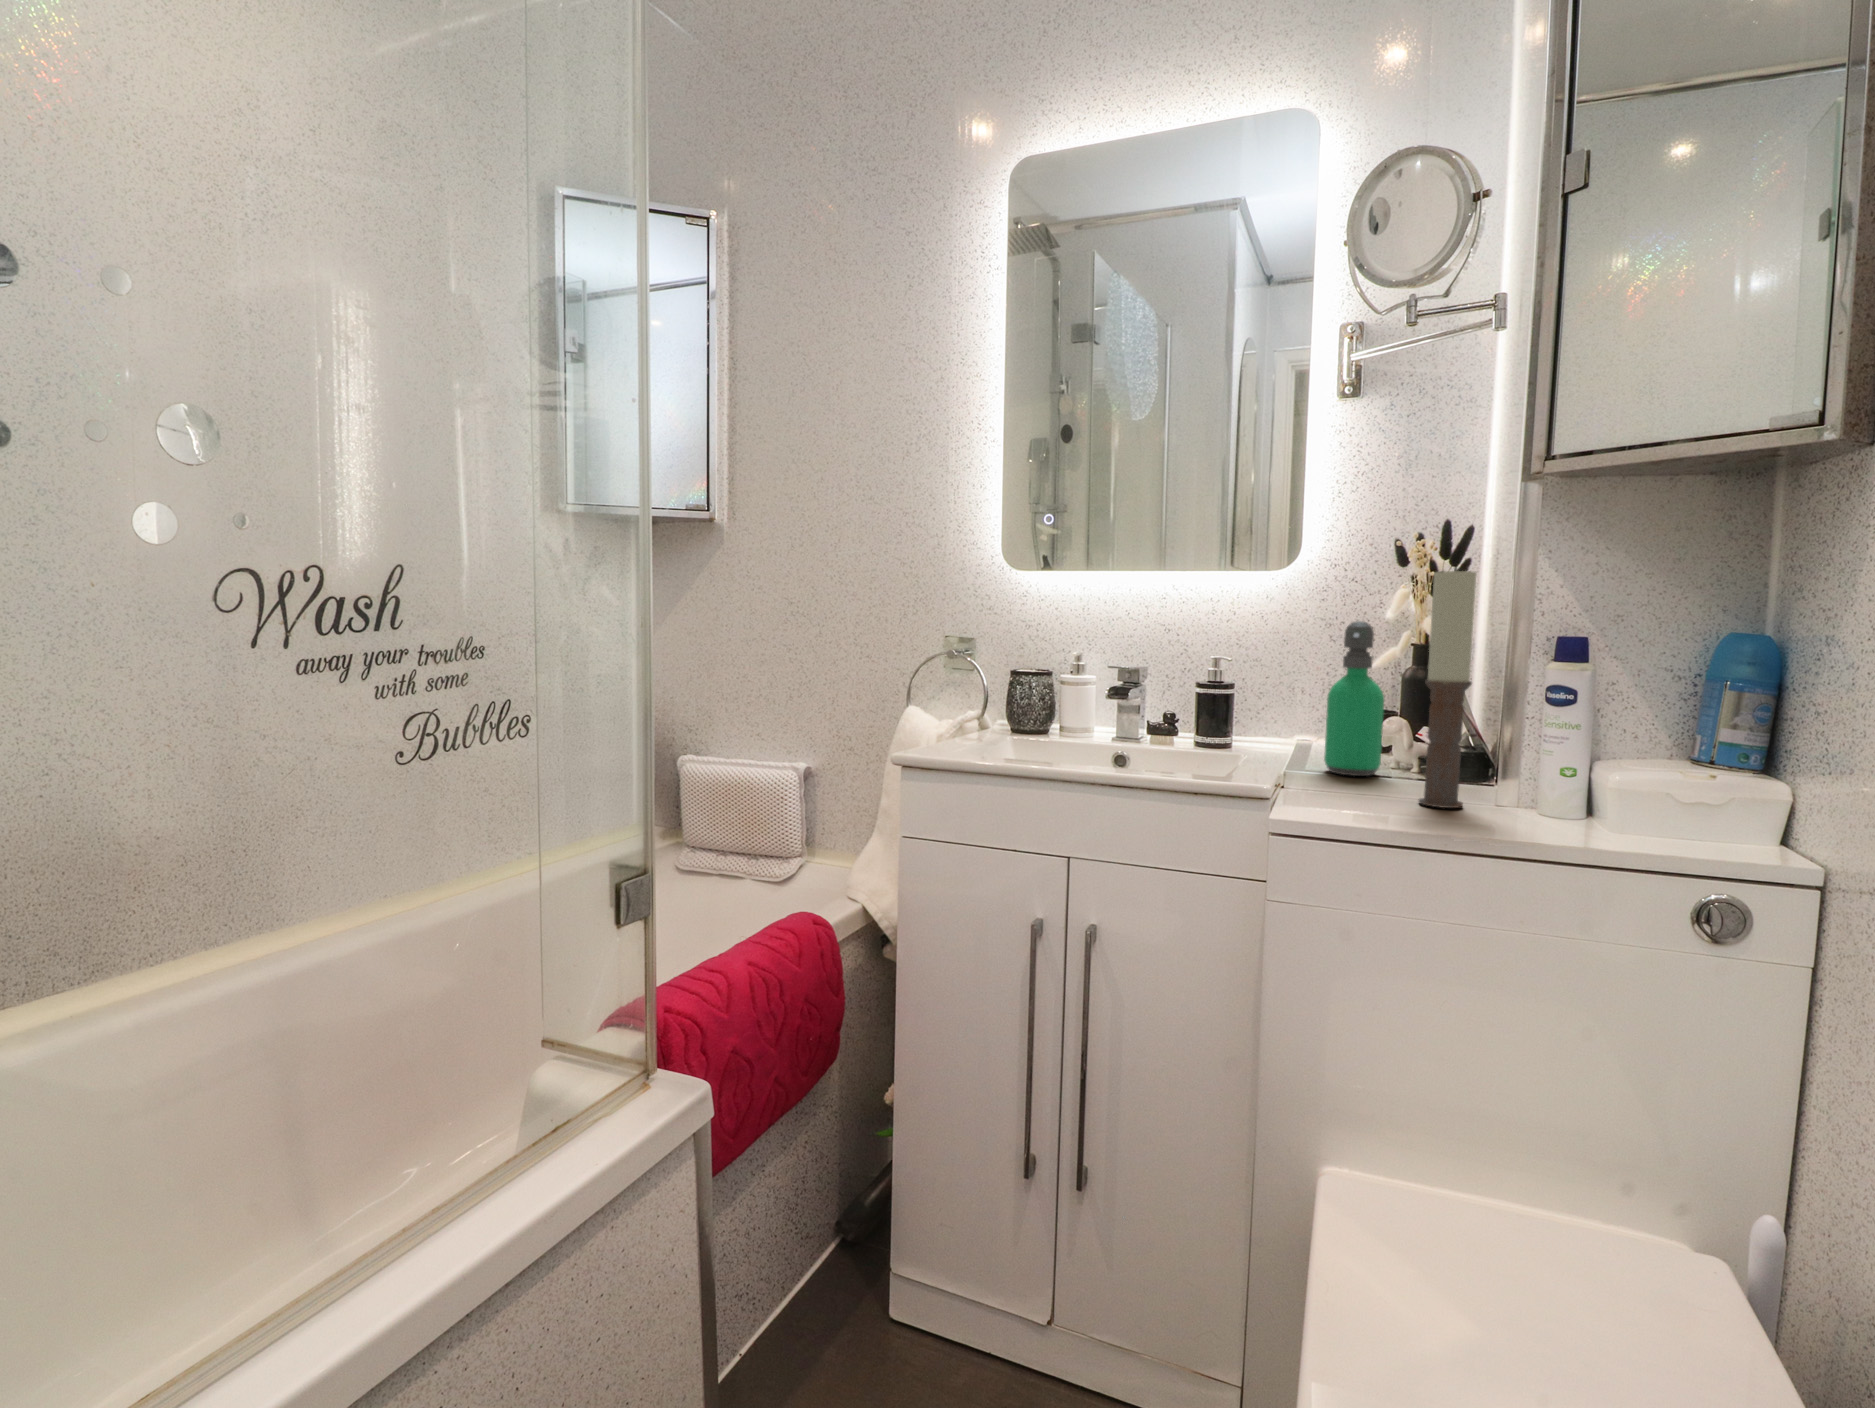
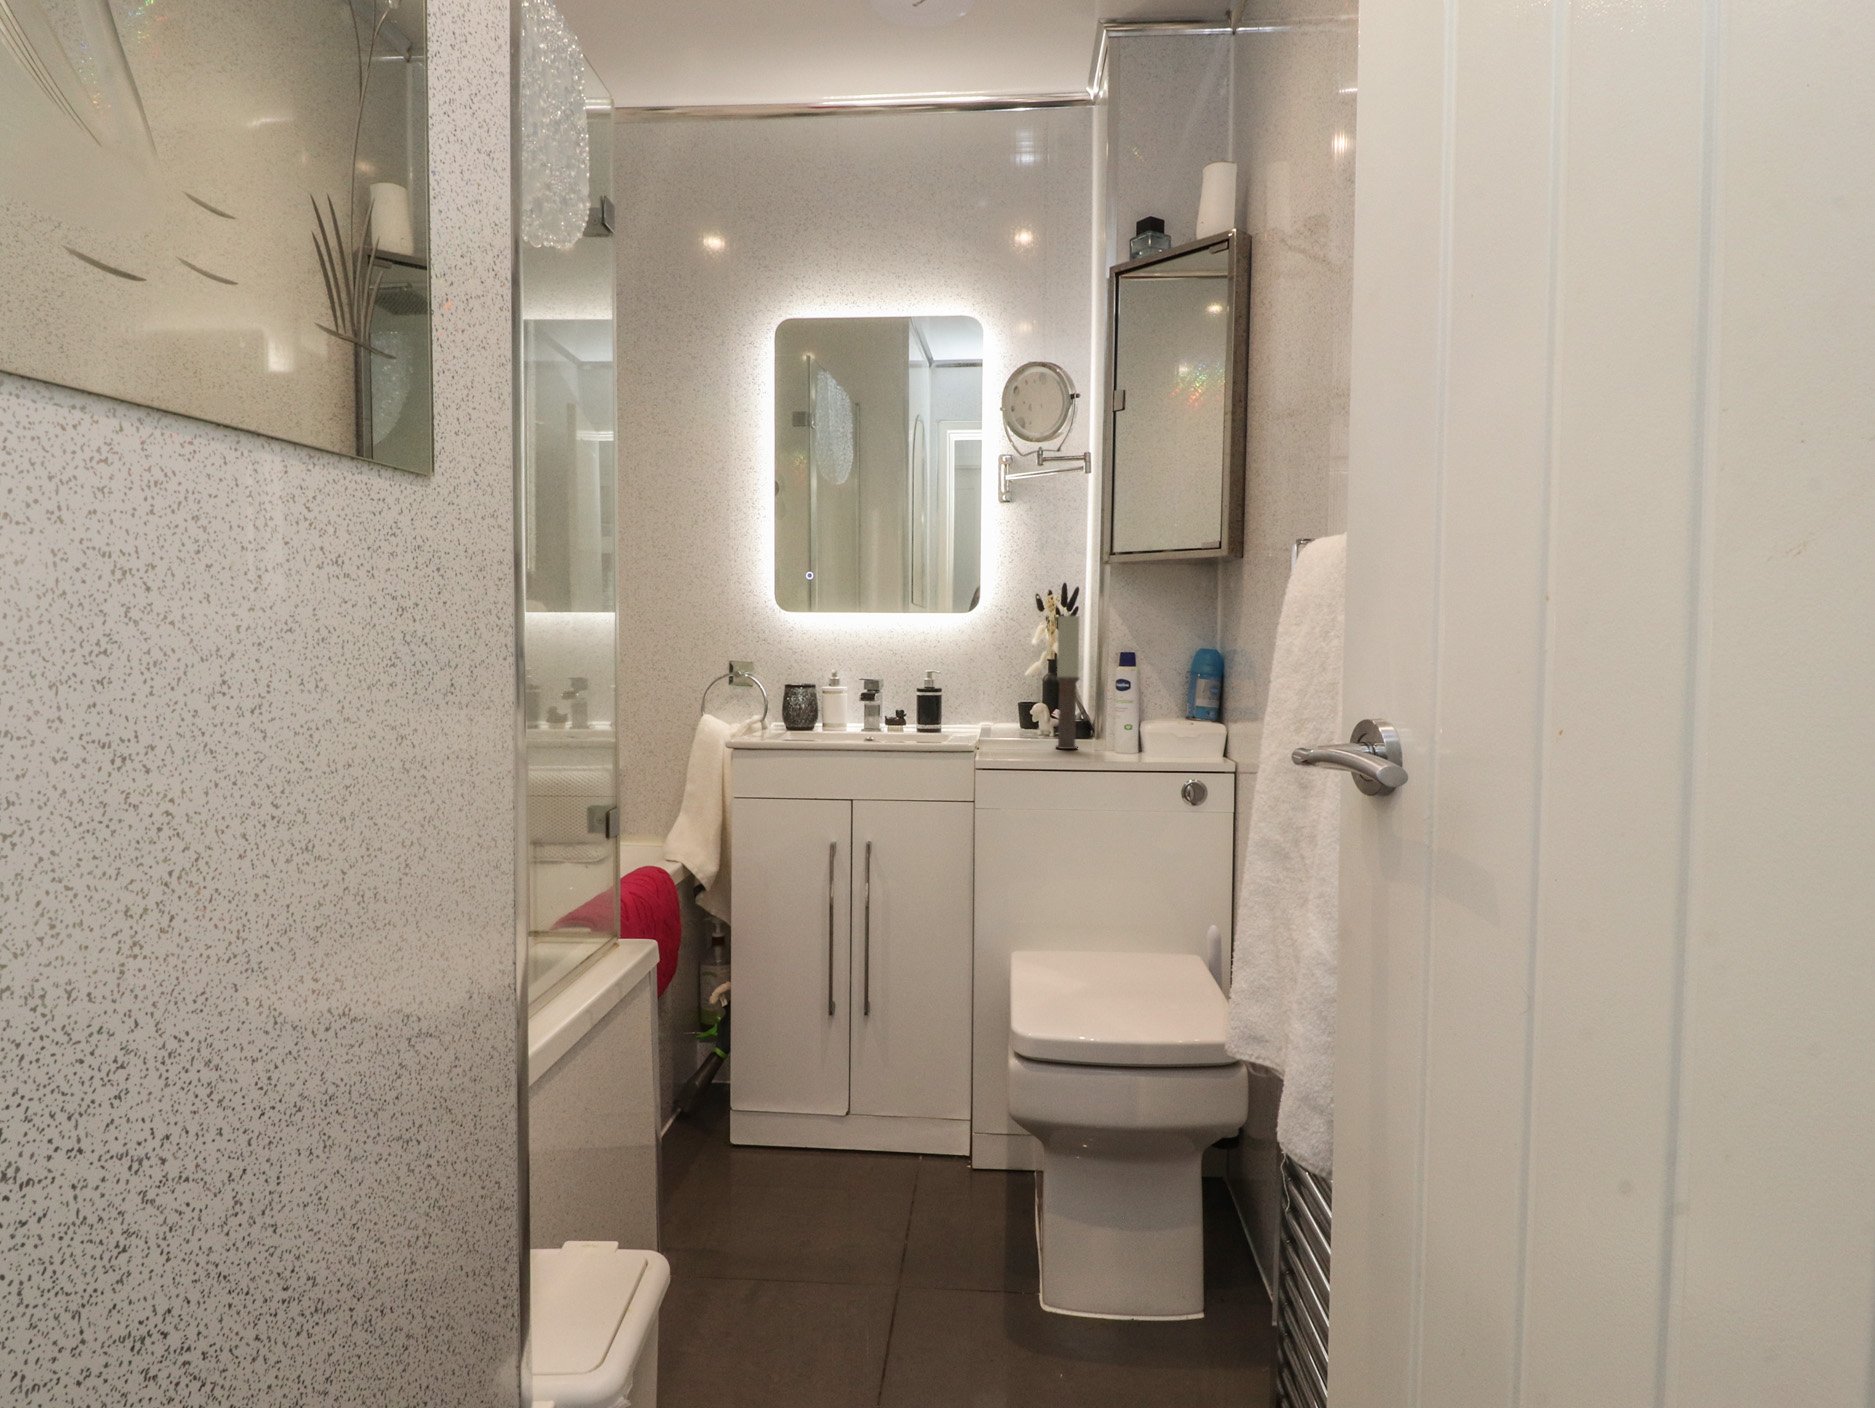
soap dispenser: present [1324,621,1384,776] -> none [1001,645,1034,739]

